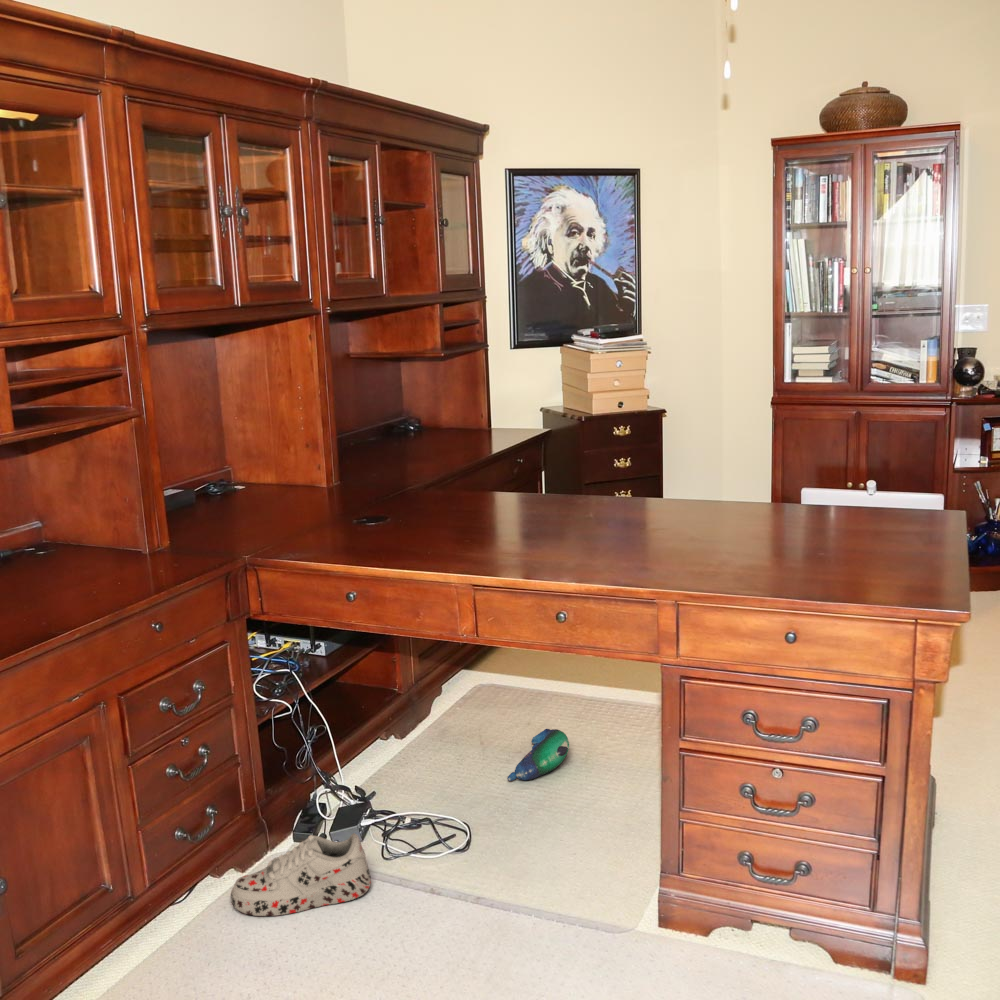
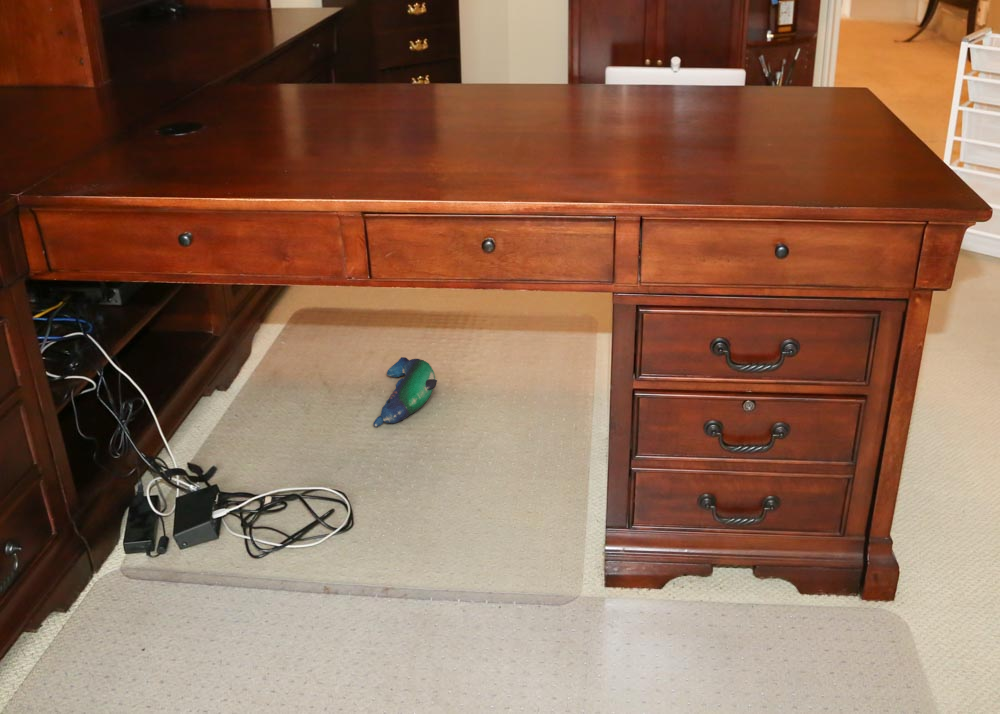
shoe: present [231,833,371,916] -> none [55,547,244,677]

